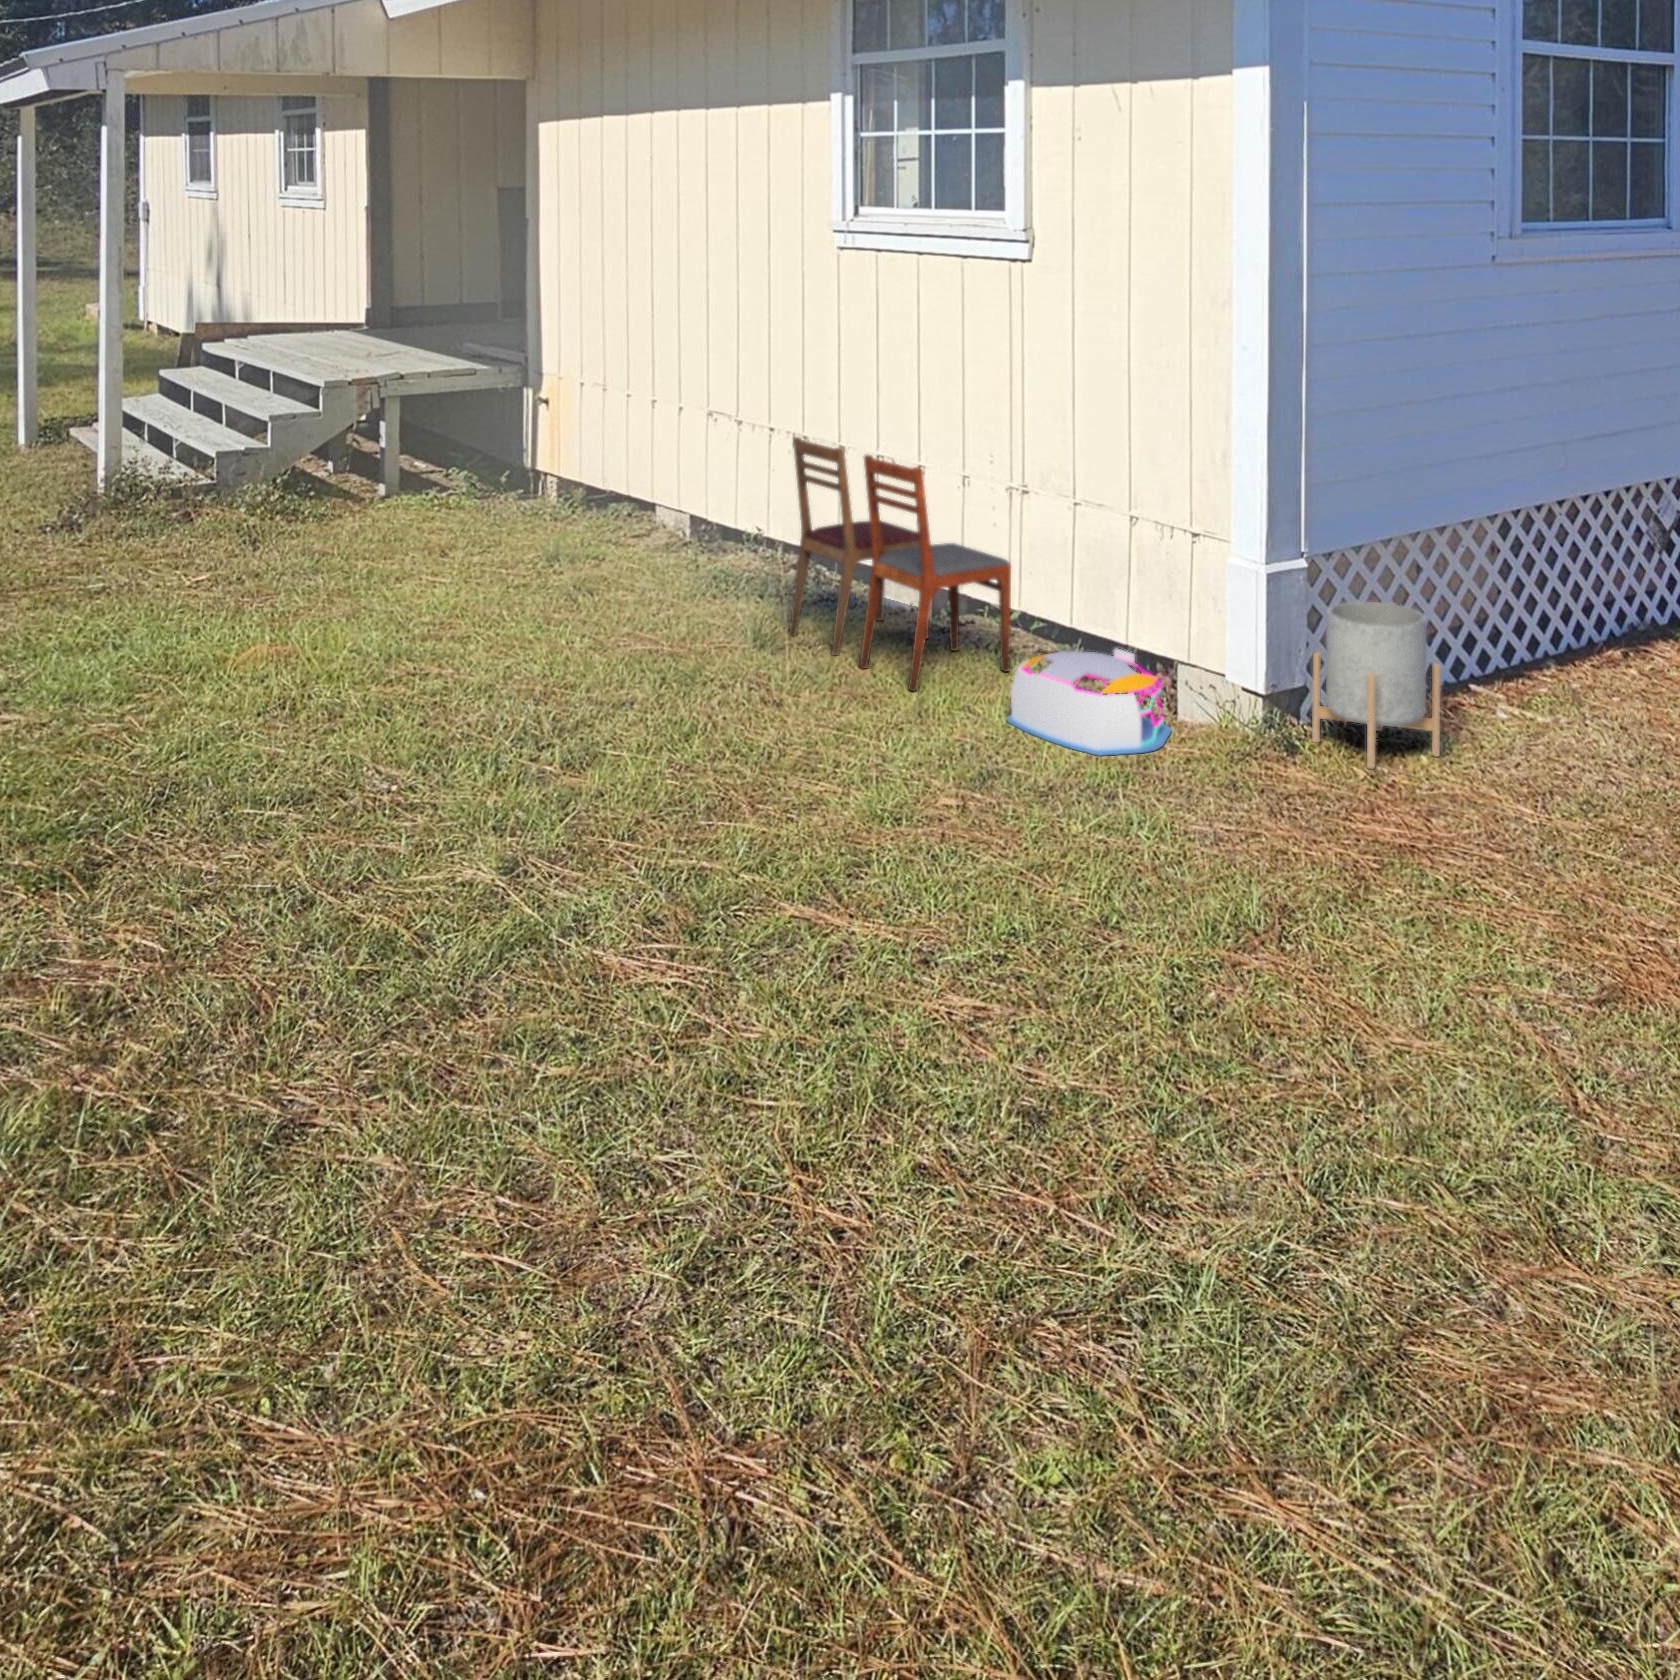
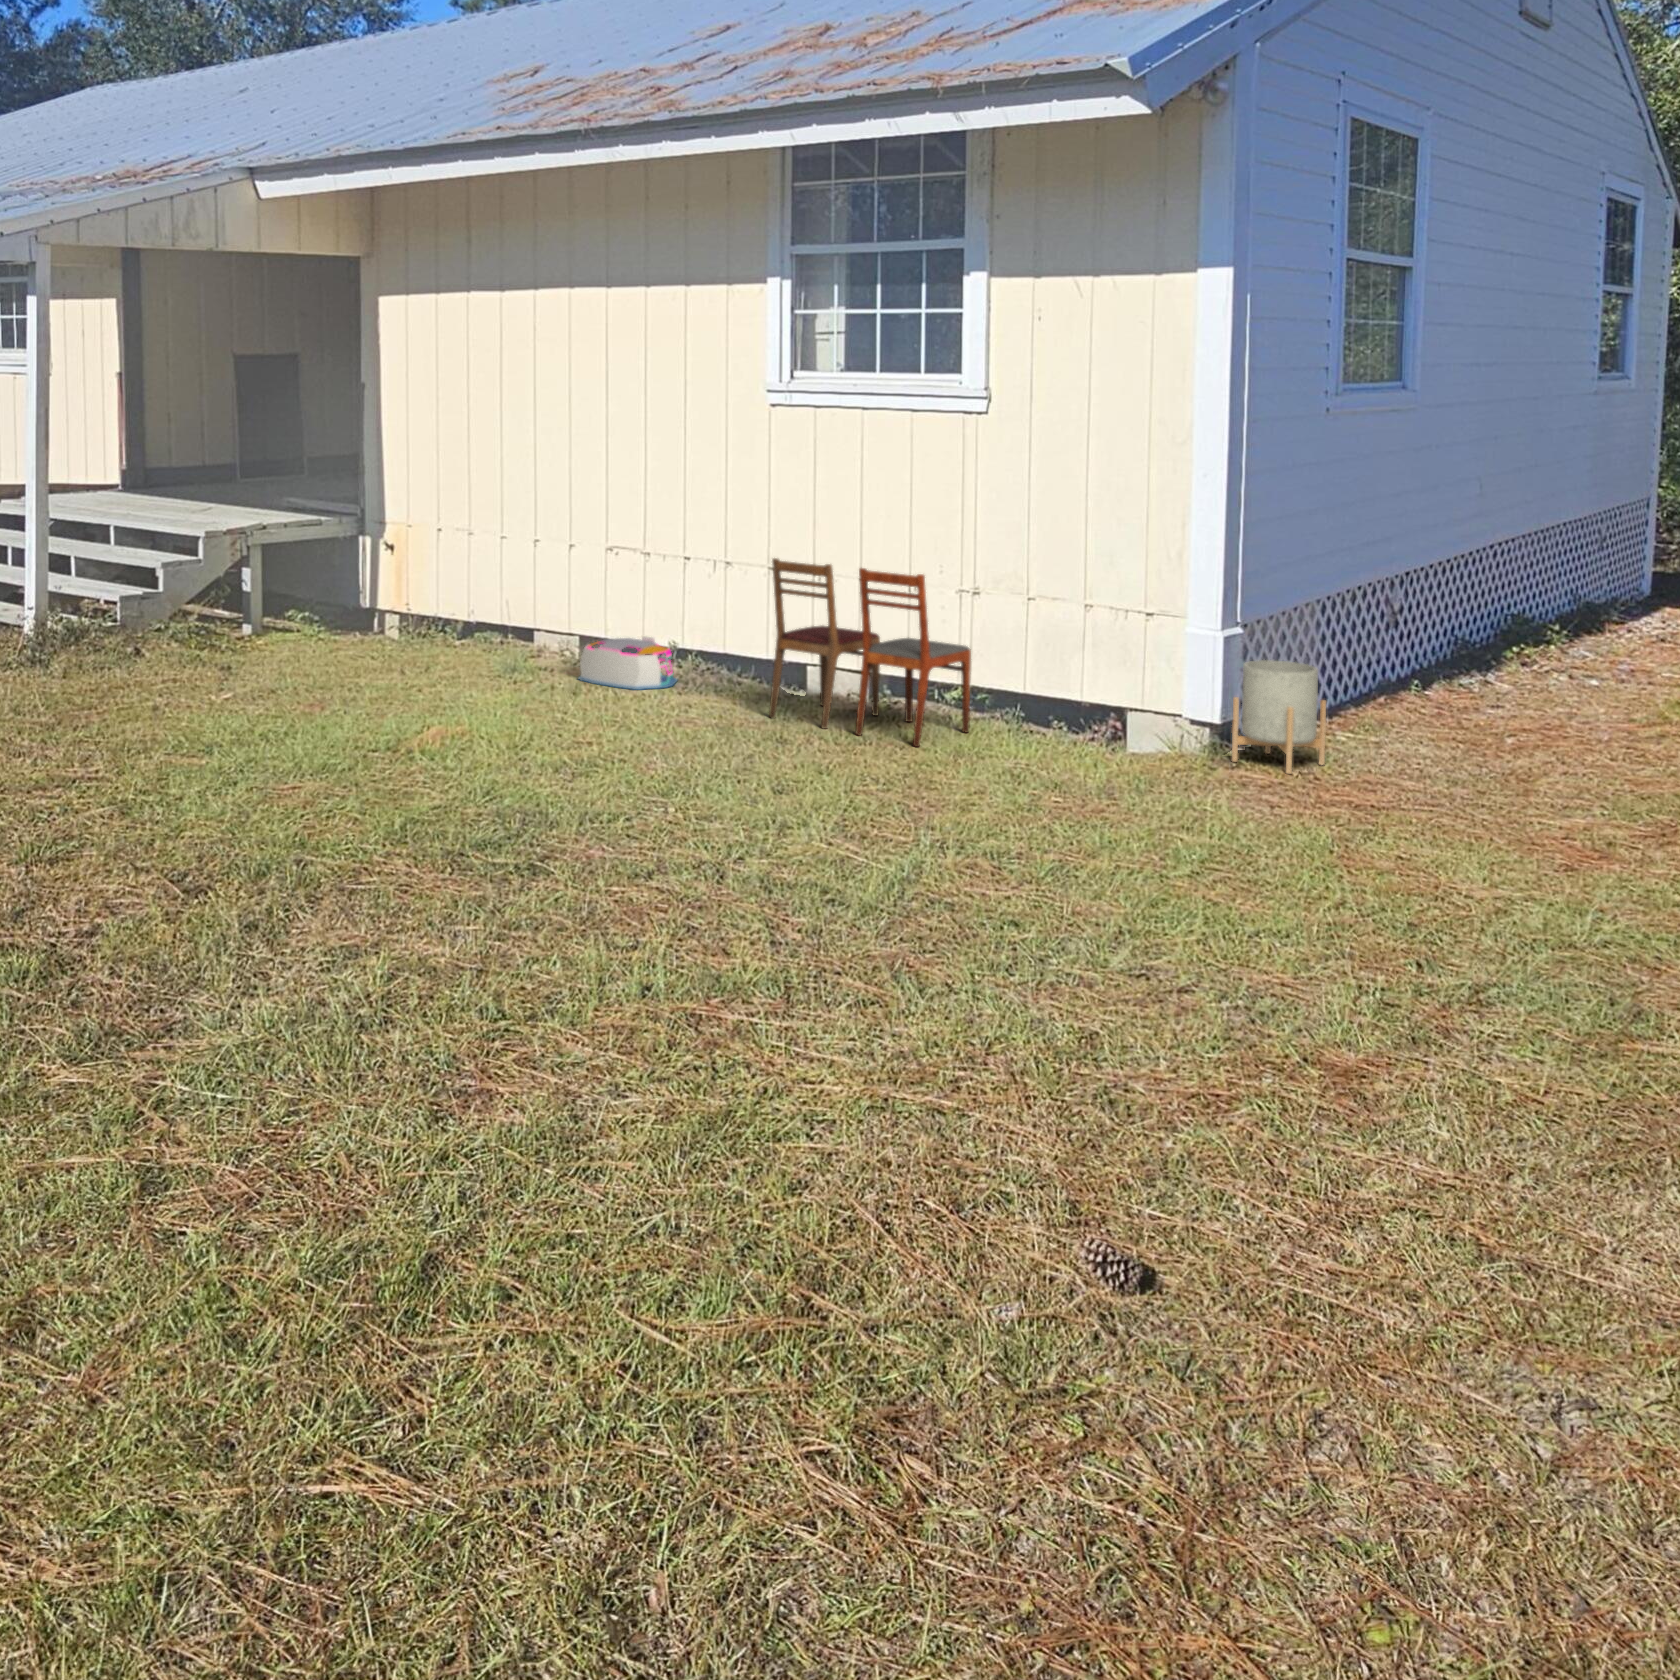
storage bin: present [1007,649,1171,756] -> present [579,636,677,690]

